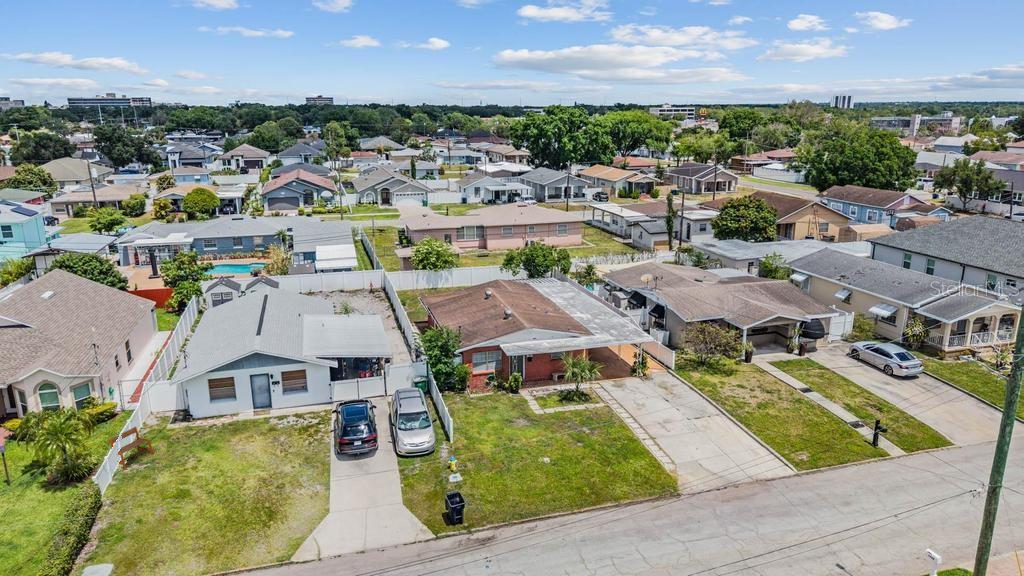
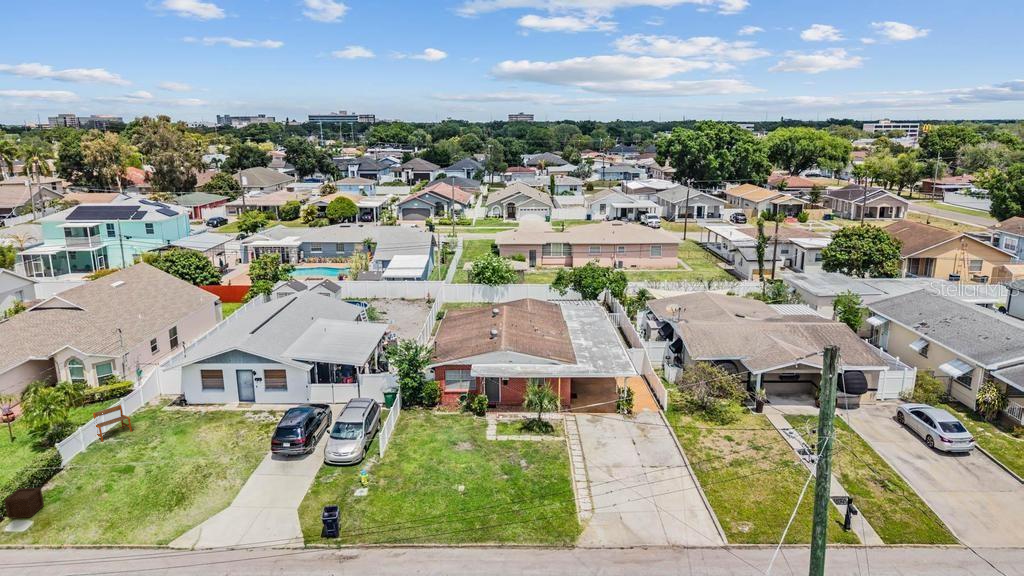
wooden crate: none [72,526,110,566] -> present [4,488,44,519]

